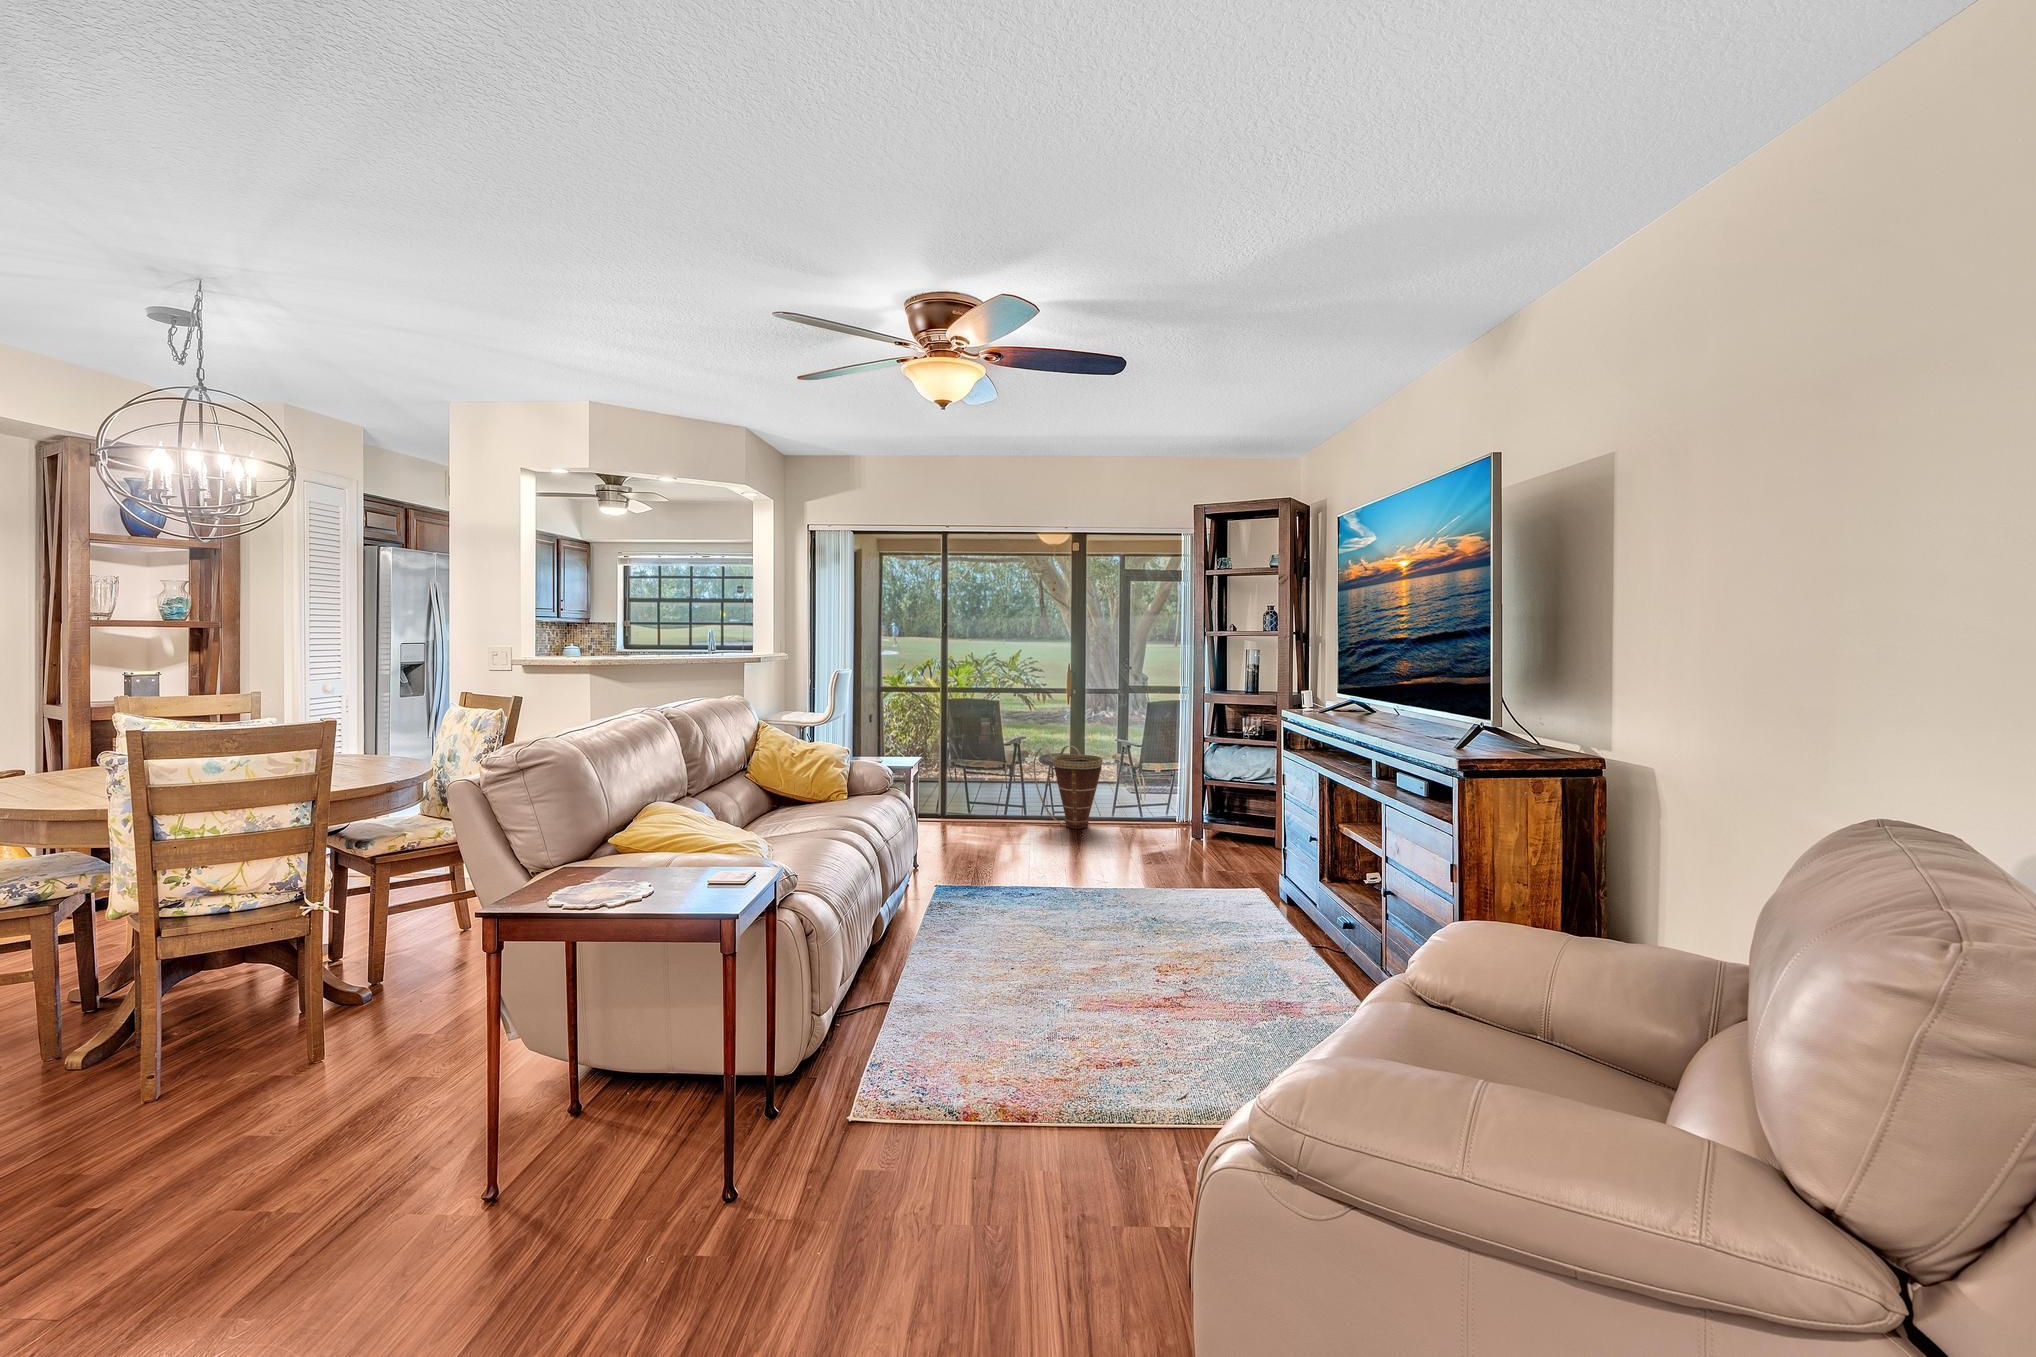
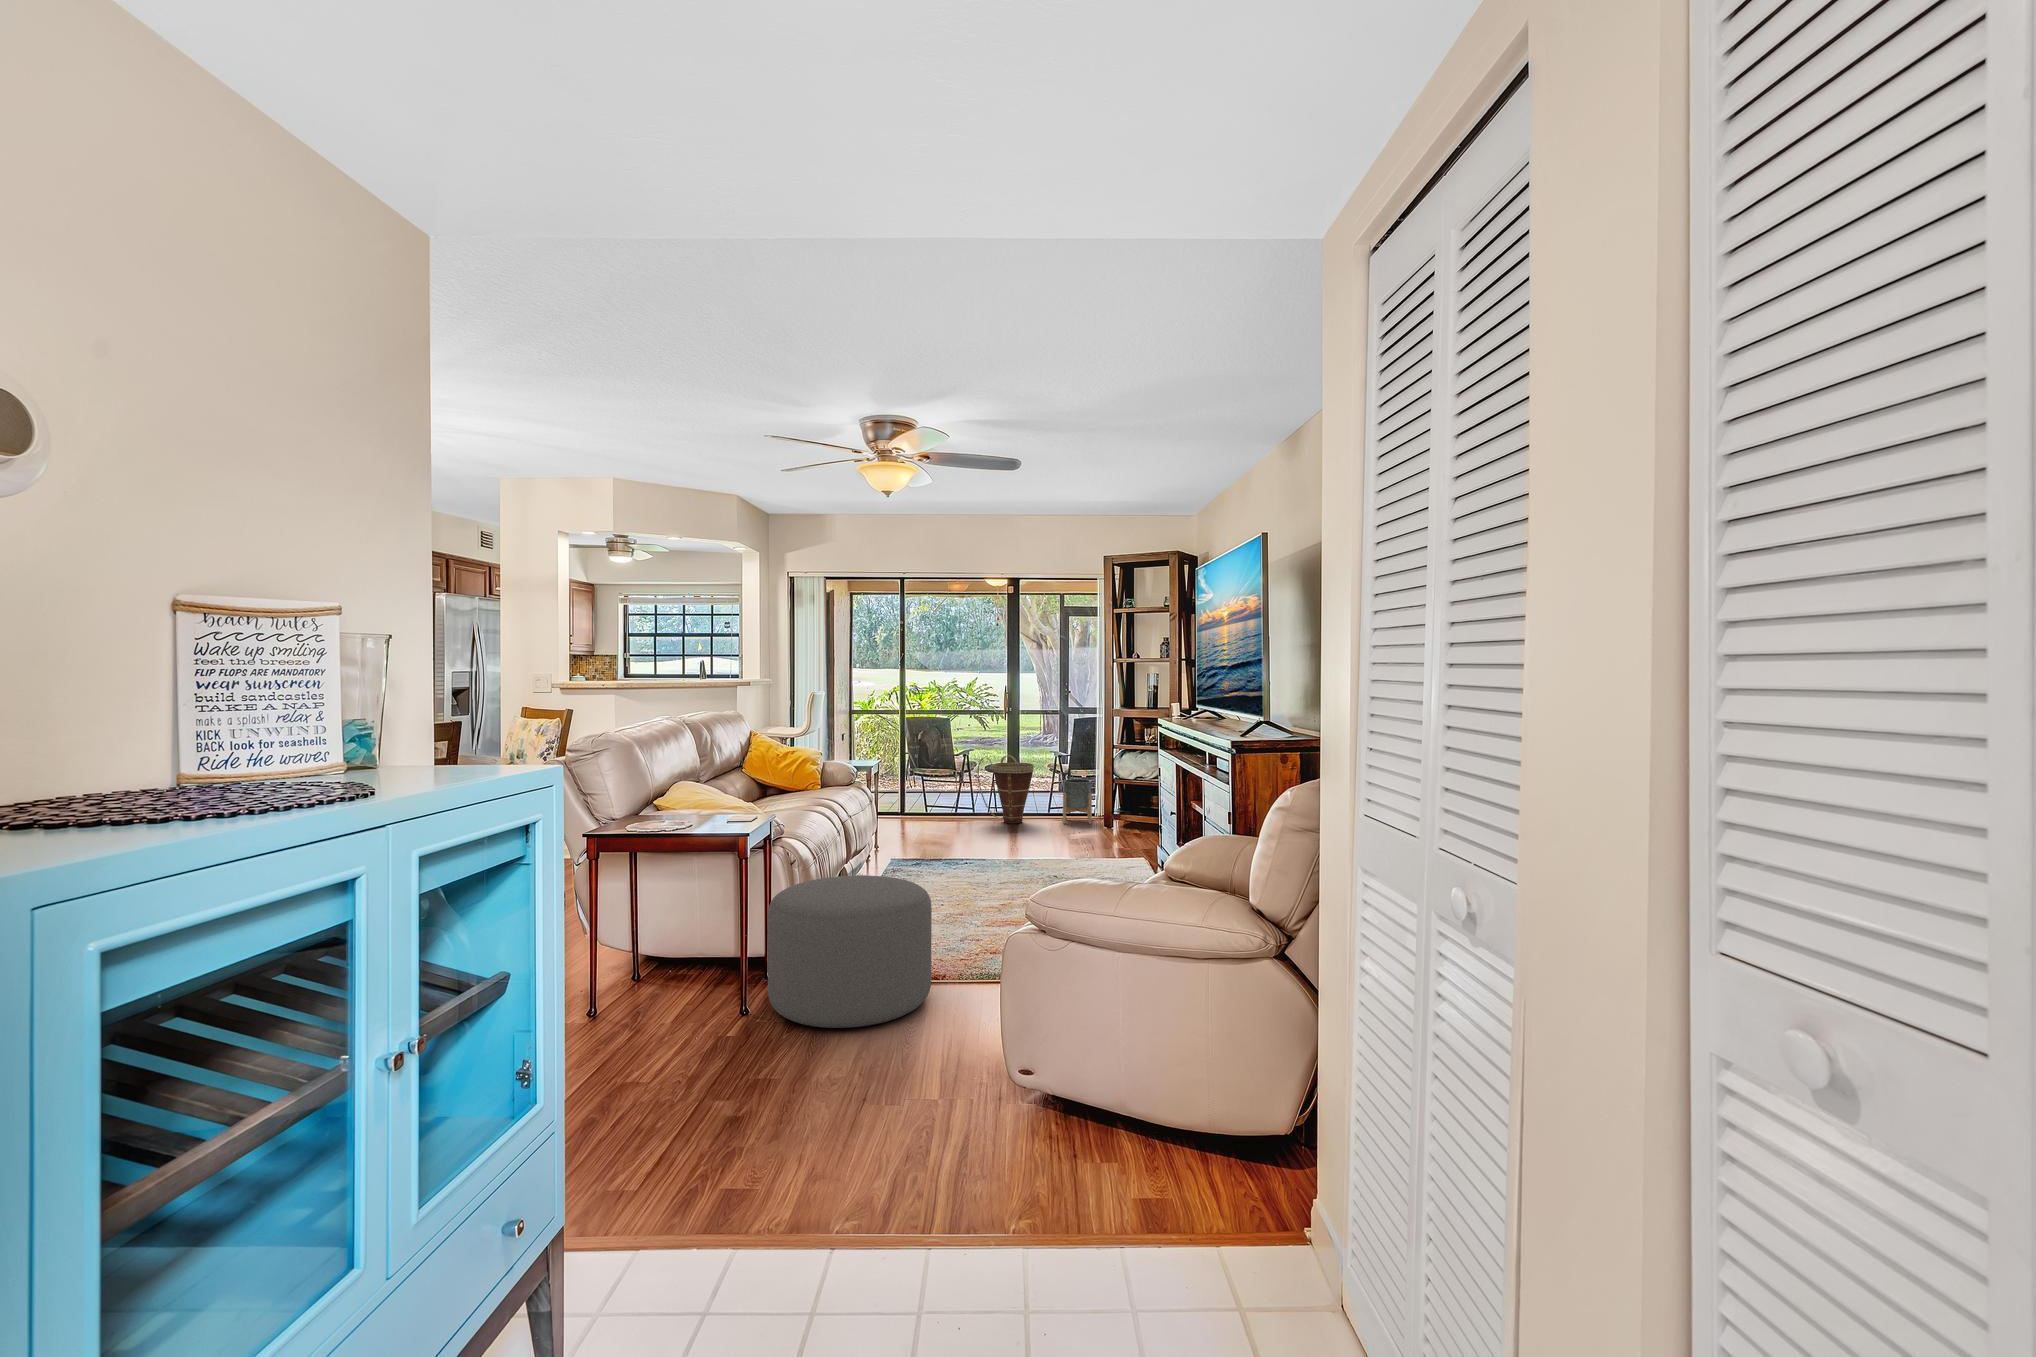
planter: none [1136,775,1173,830] -> present [1063,779,1092,824]
ottoman: none [764,965,1020,1248] -> present [768,875,932,1028]

